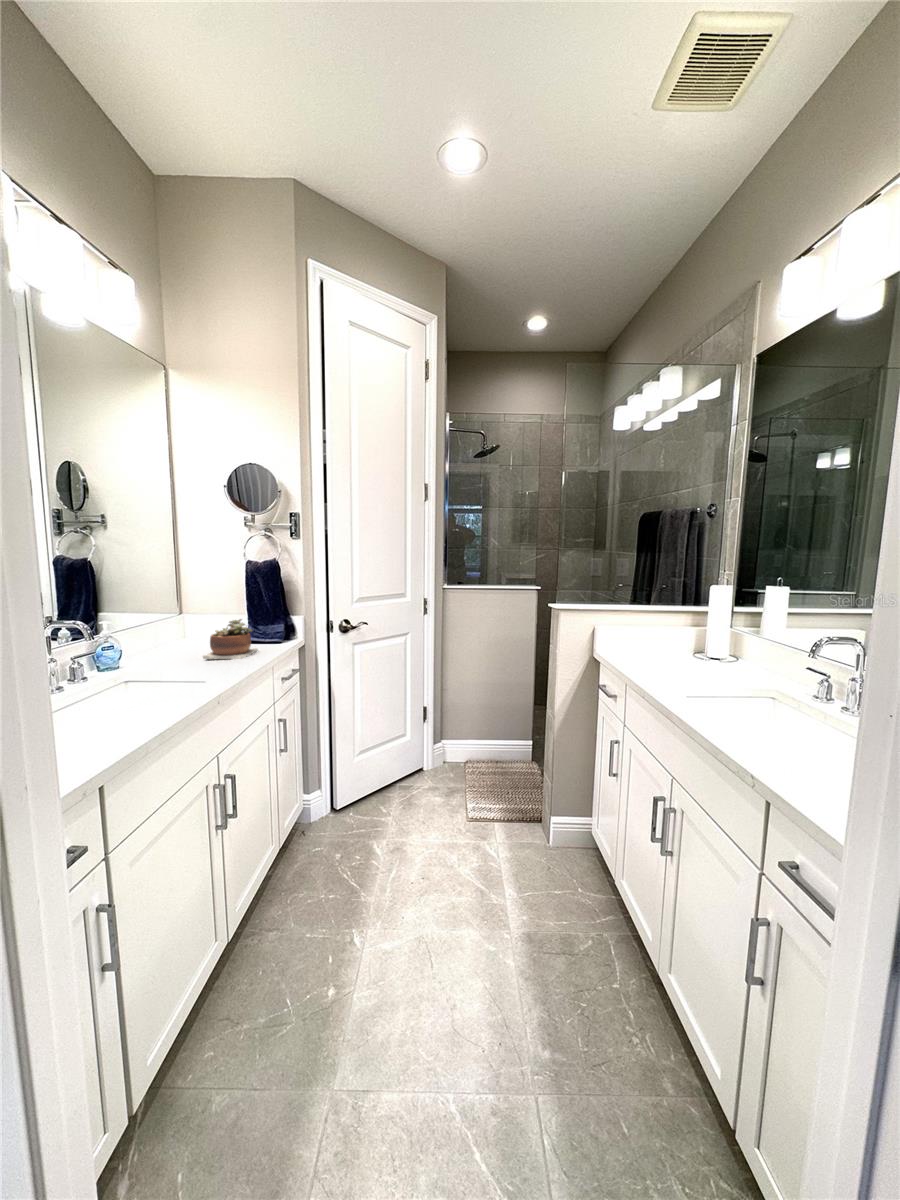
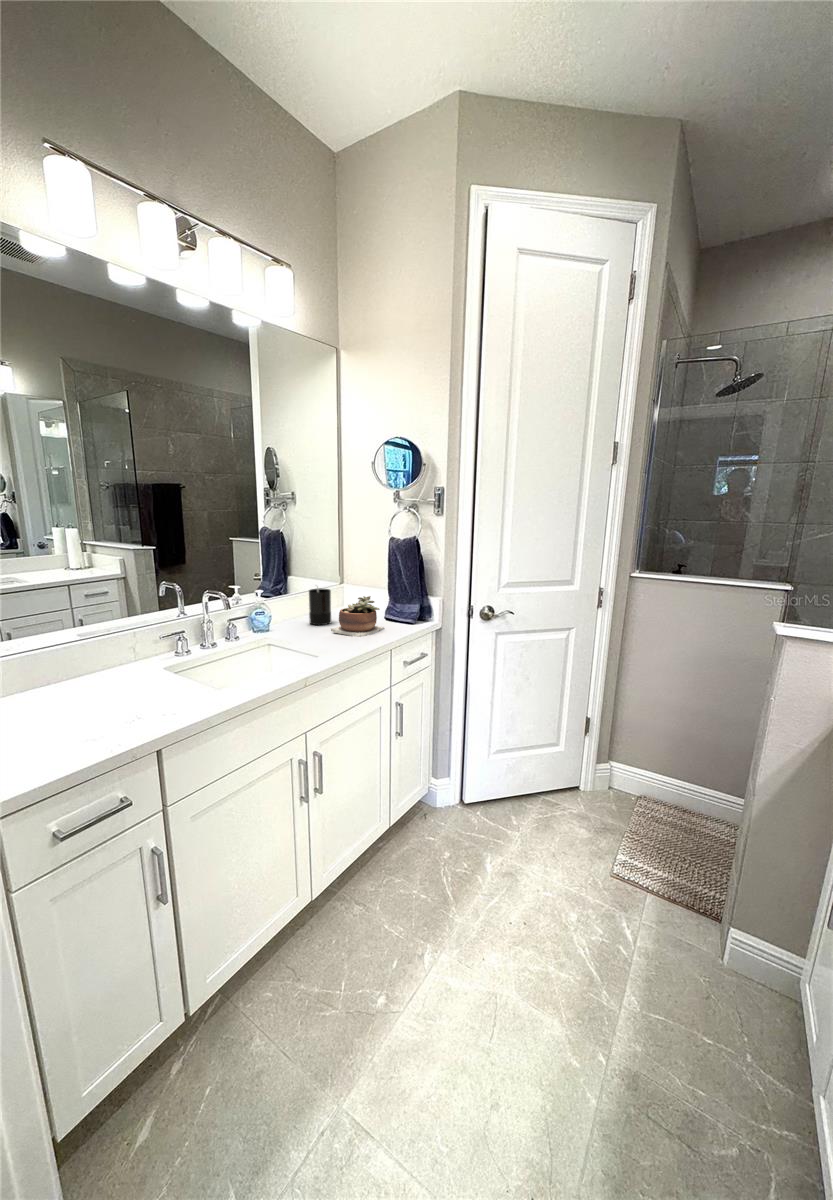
candle: none [159,615,187,658] -> present [309,587,331,625]

